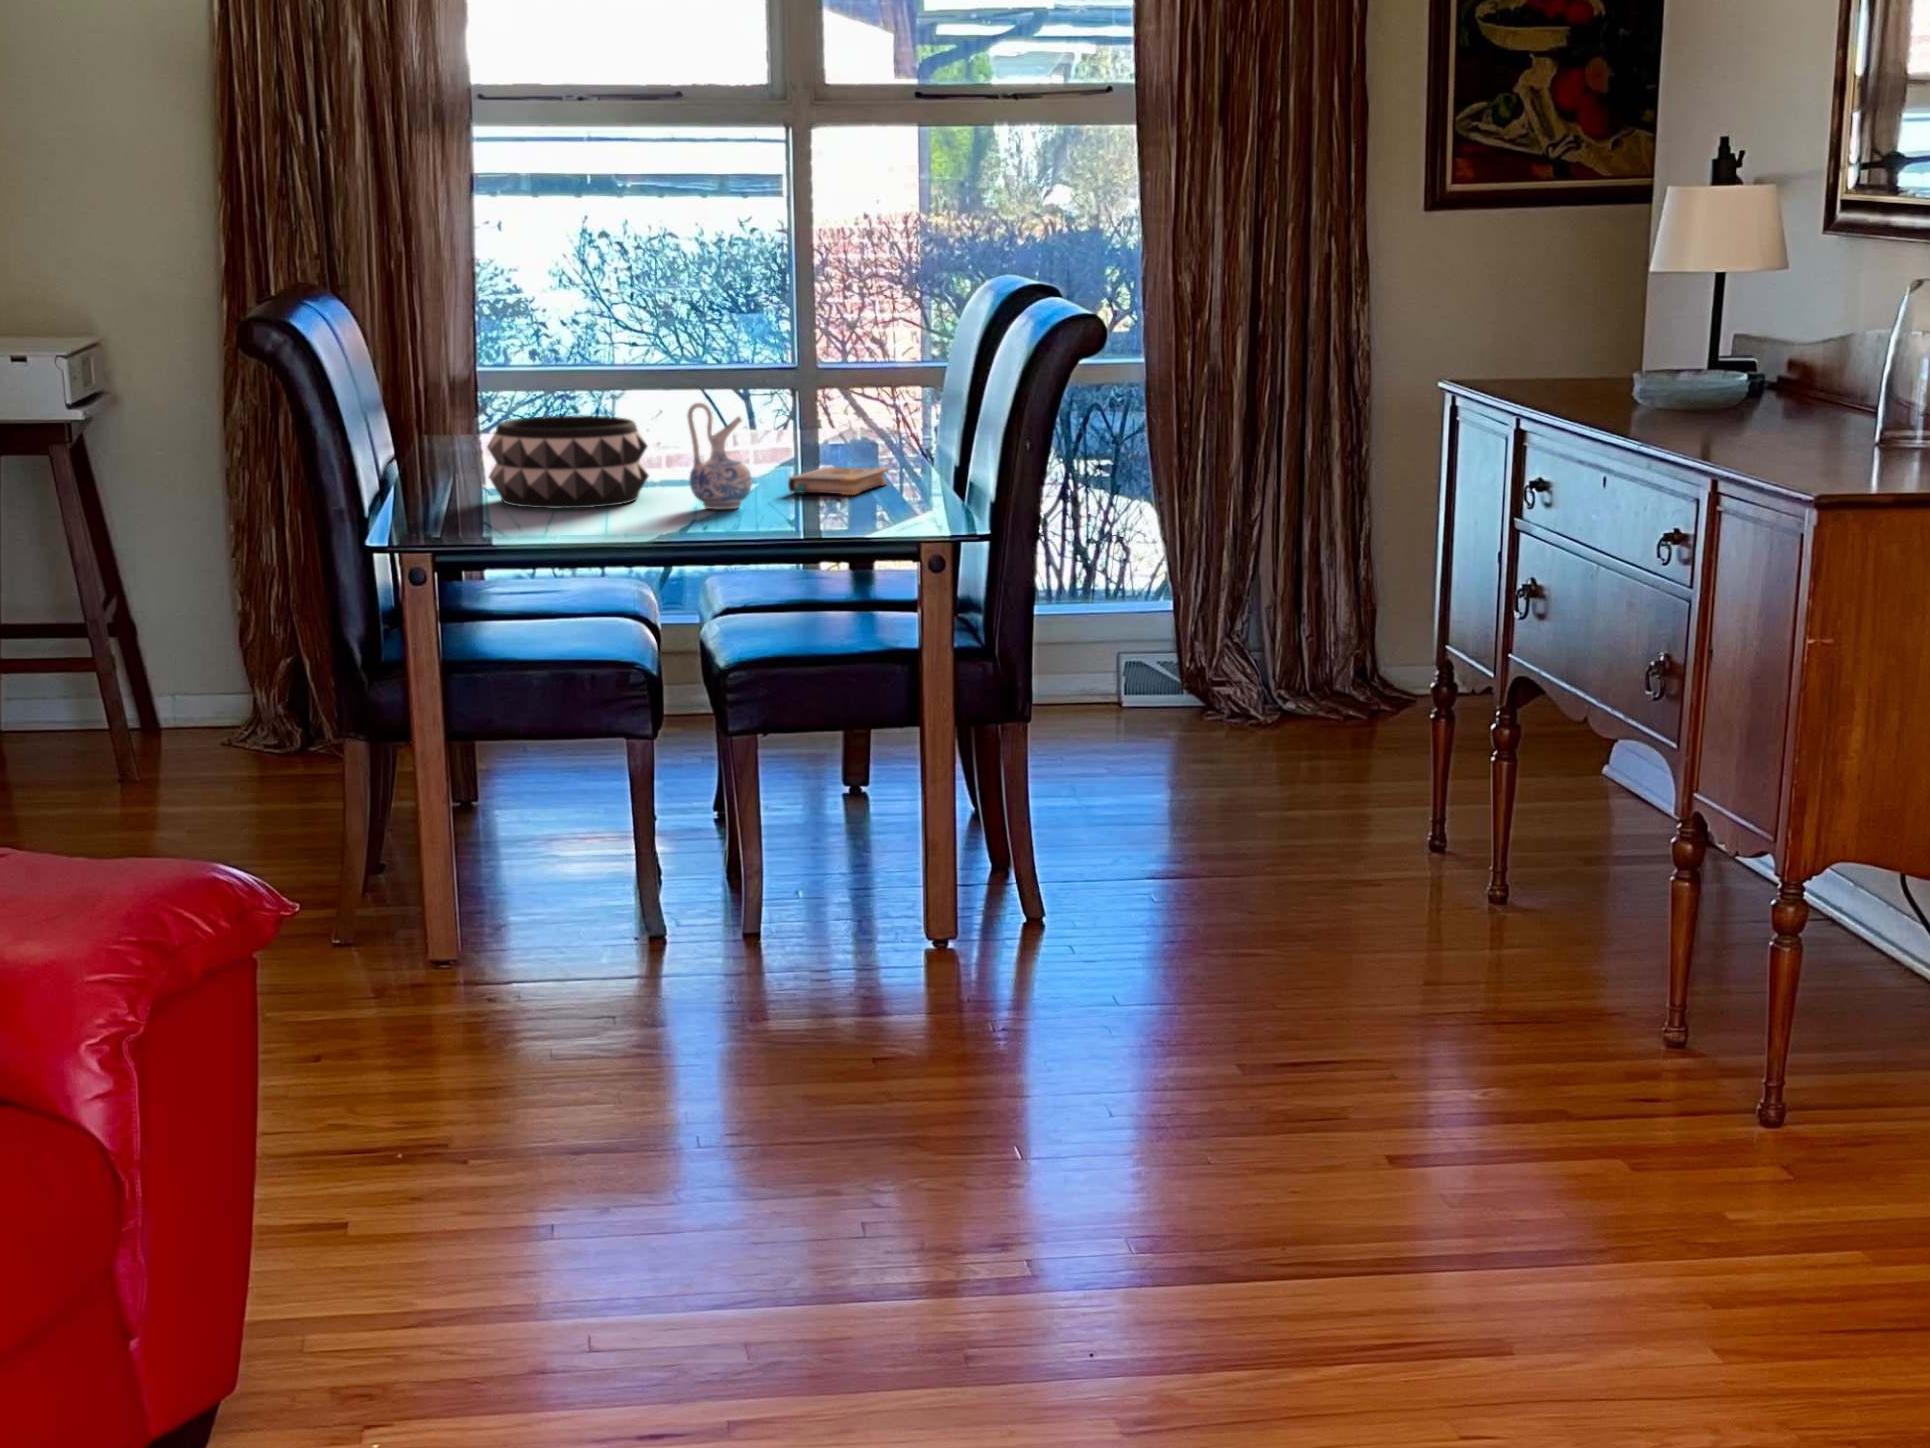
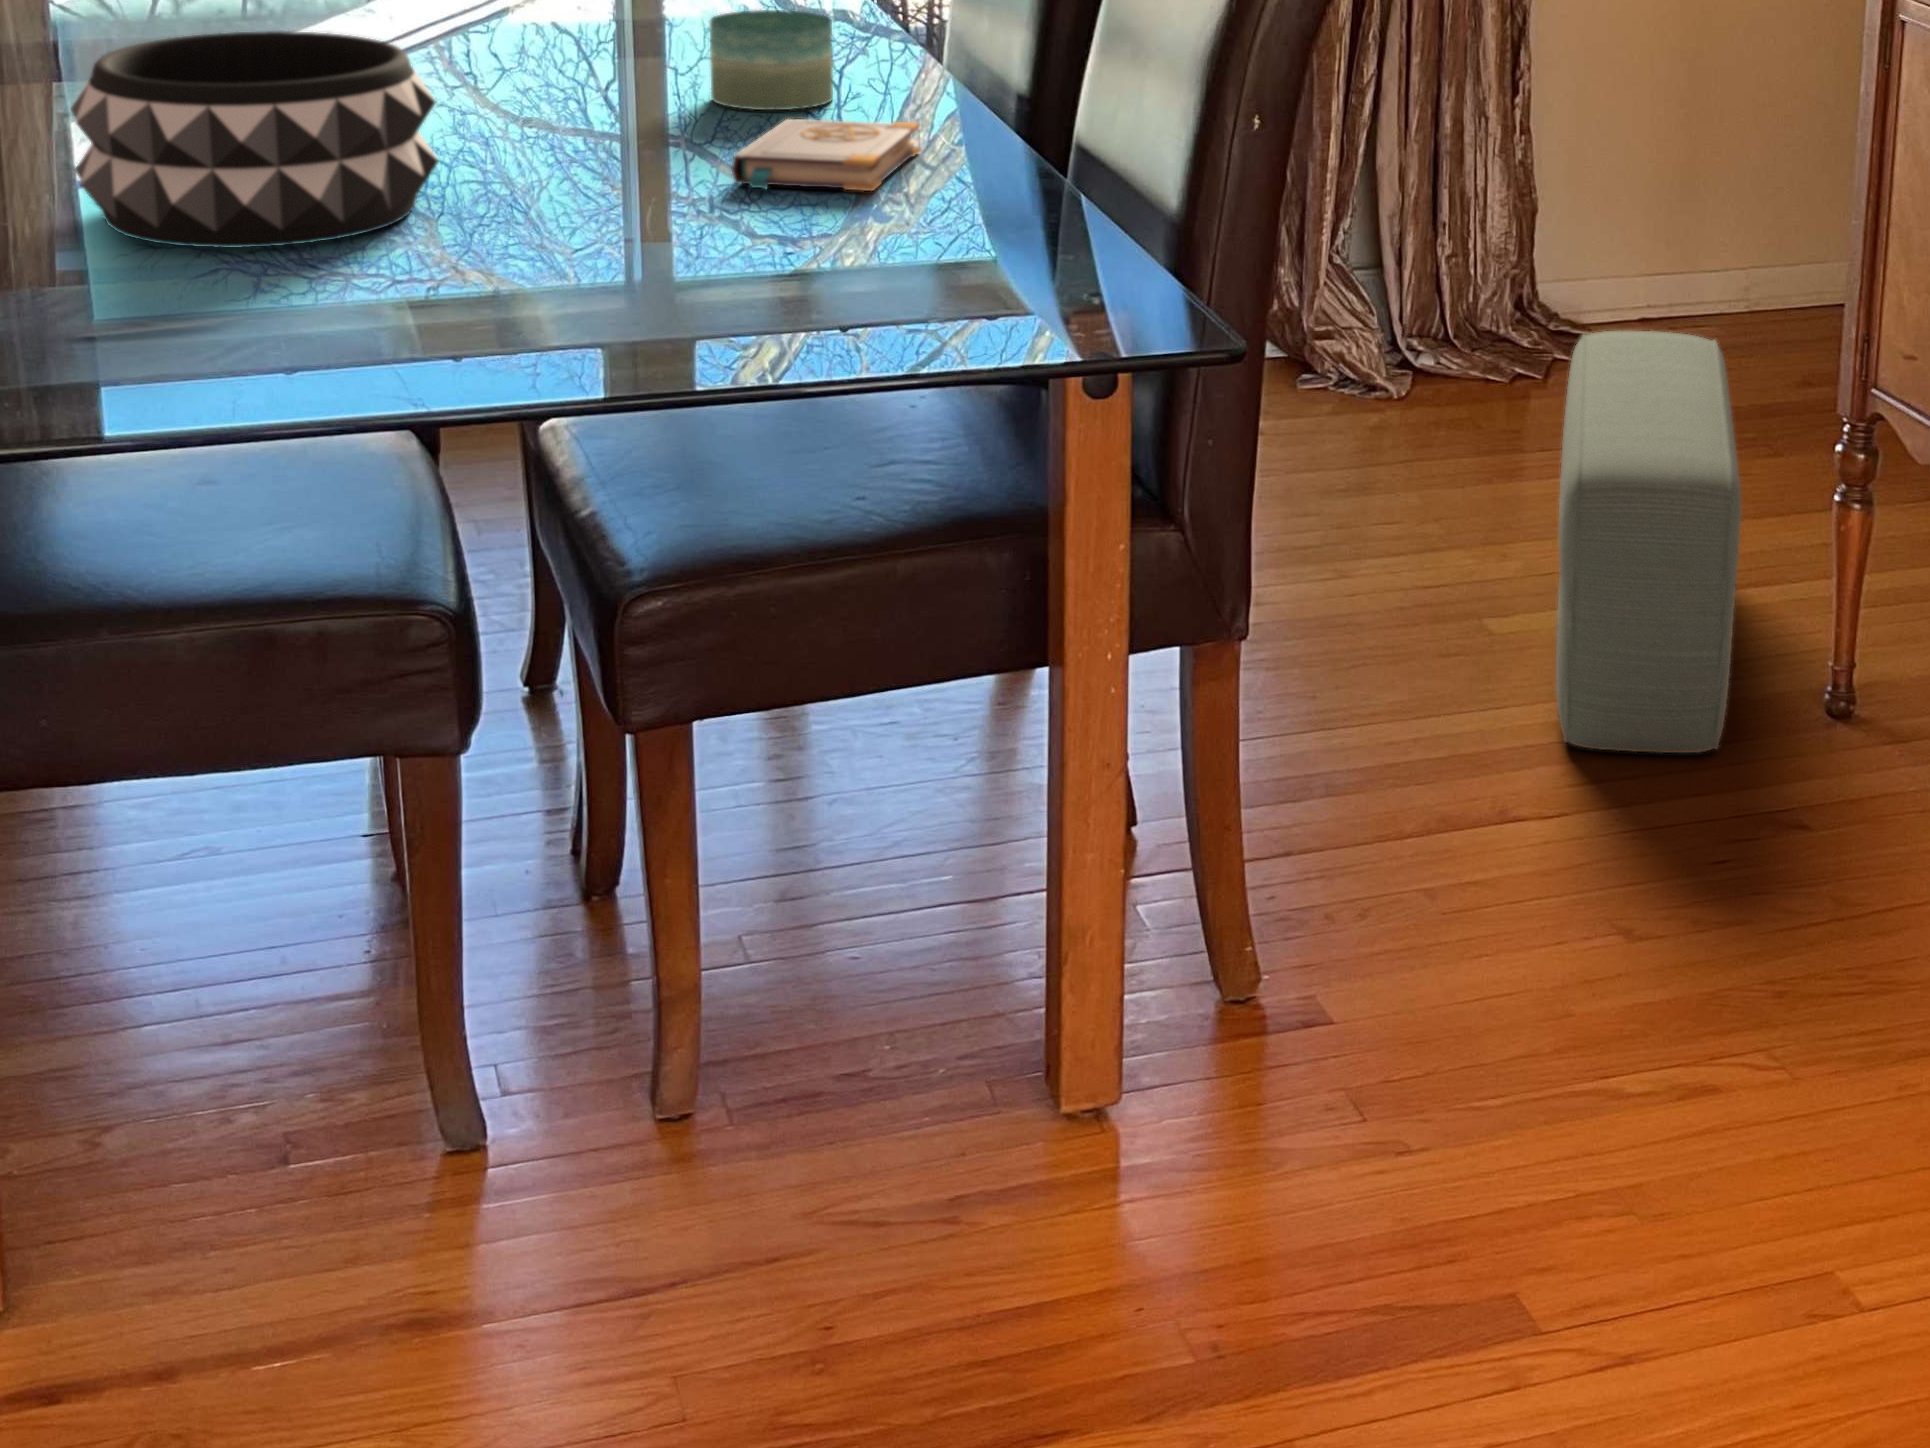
ceramic pitcher: present [687,403,752,509] -> none [535,30,673,247]
candle: none [794,422,858,471] -> present [710,10,833,110]
pouf: none [1261,641,1410,857] -> present [1556,331,1741,753]

